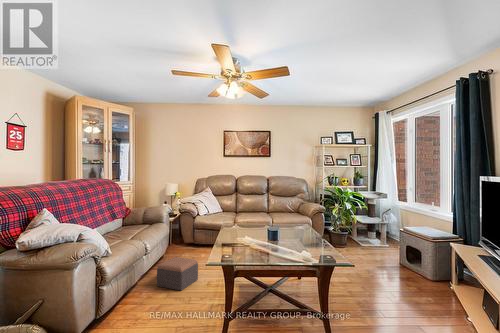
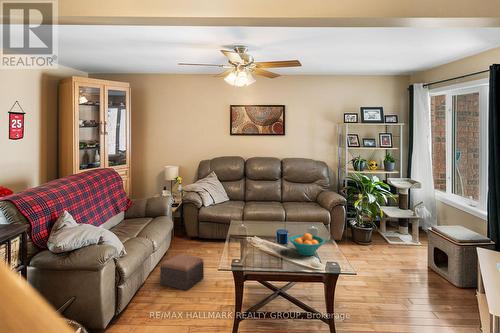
fruit bowl: none [277,232,310,253] -> present [289,233,325,256]

